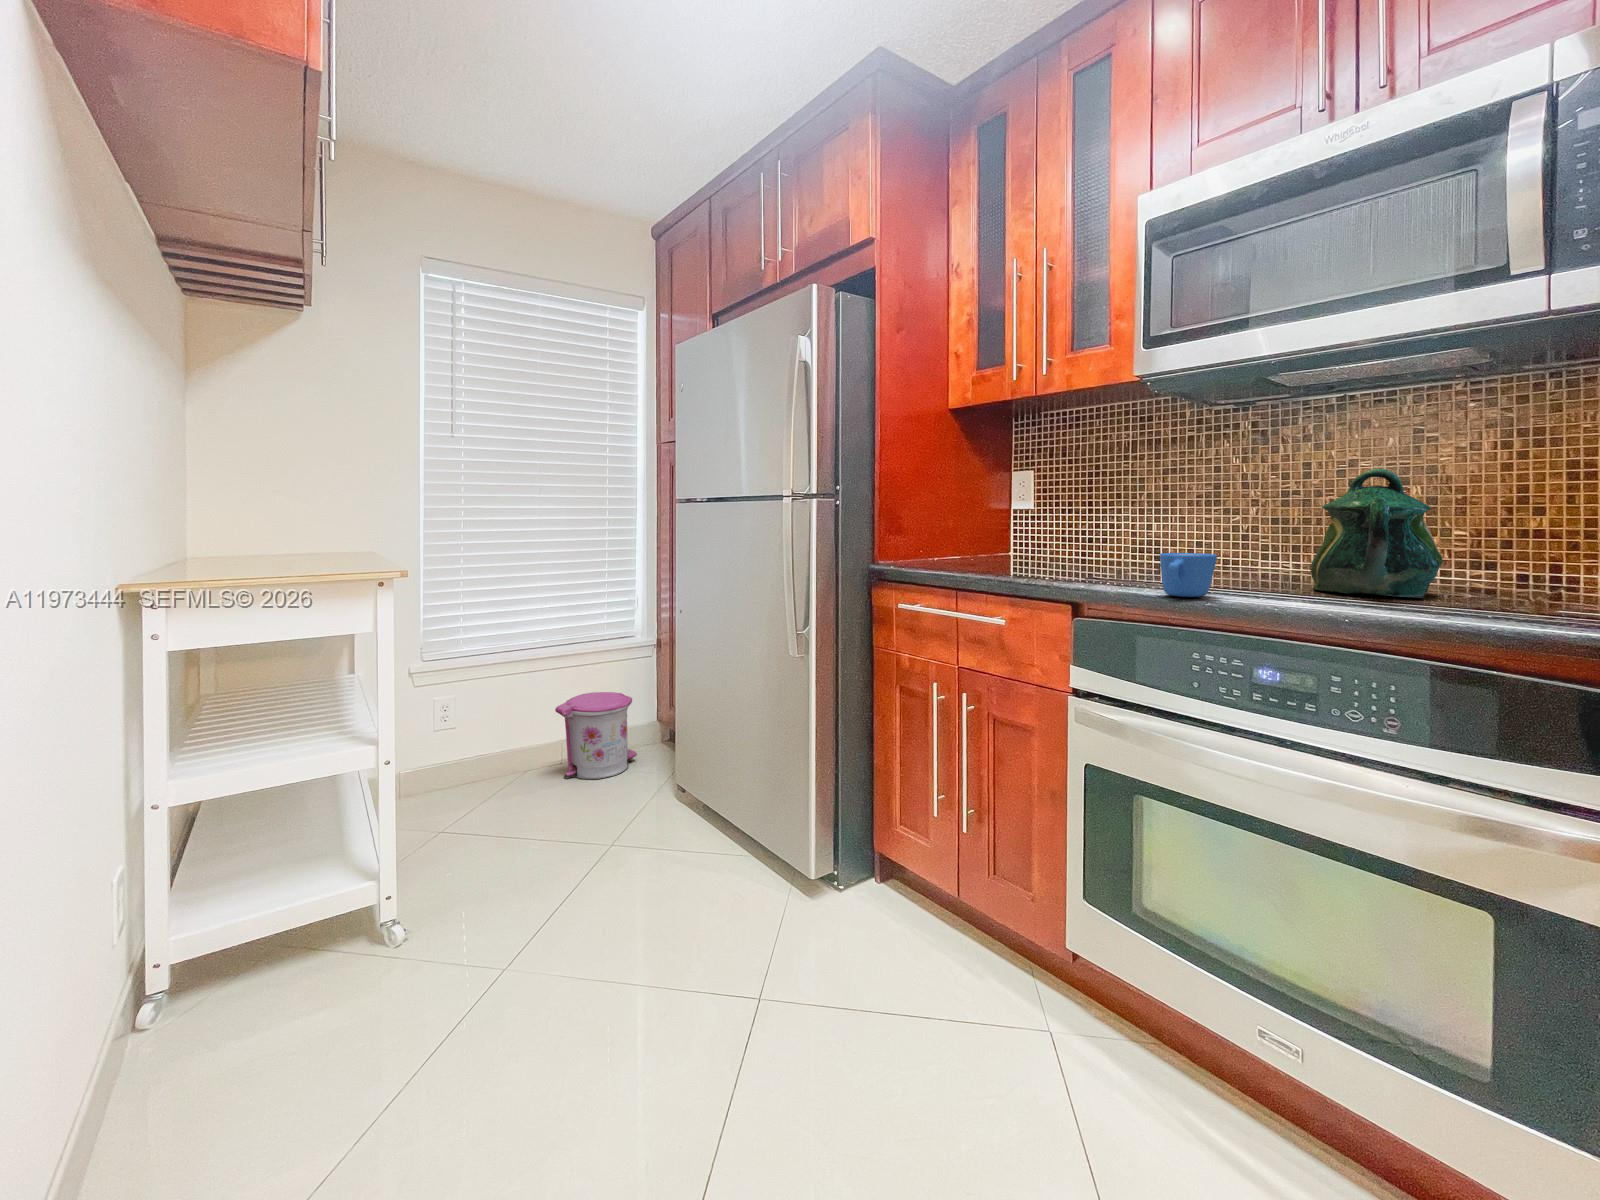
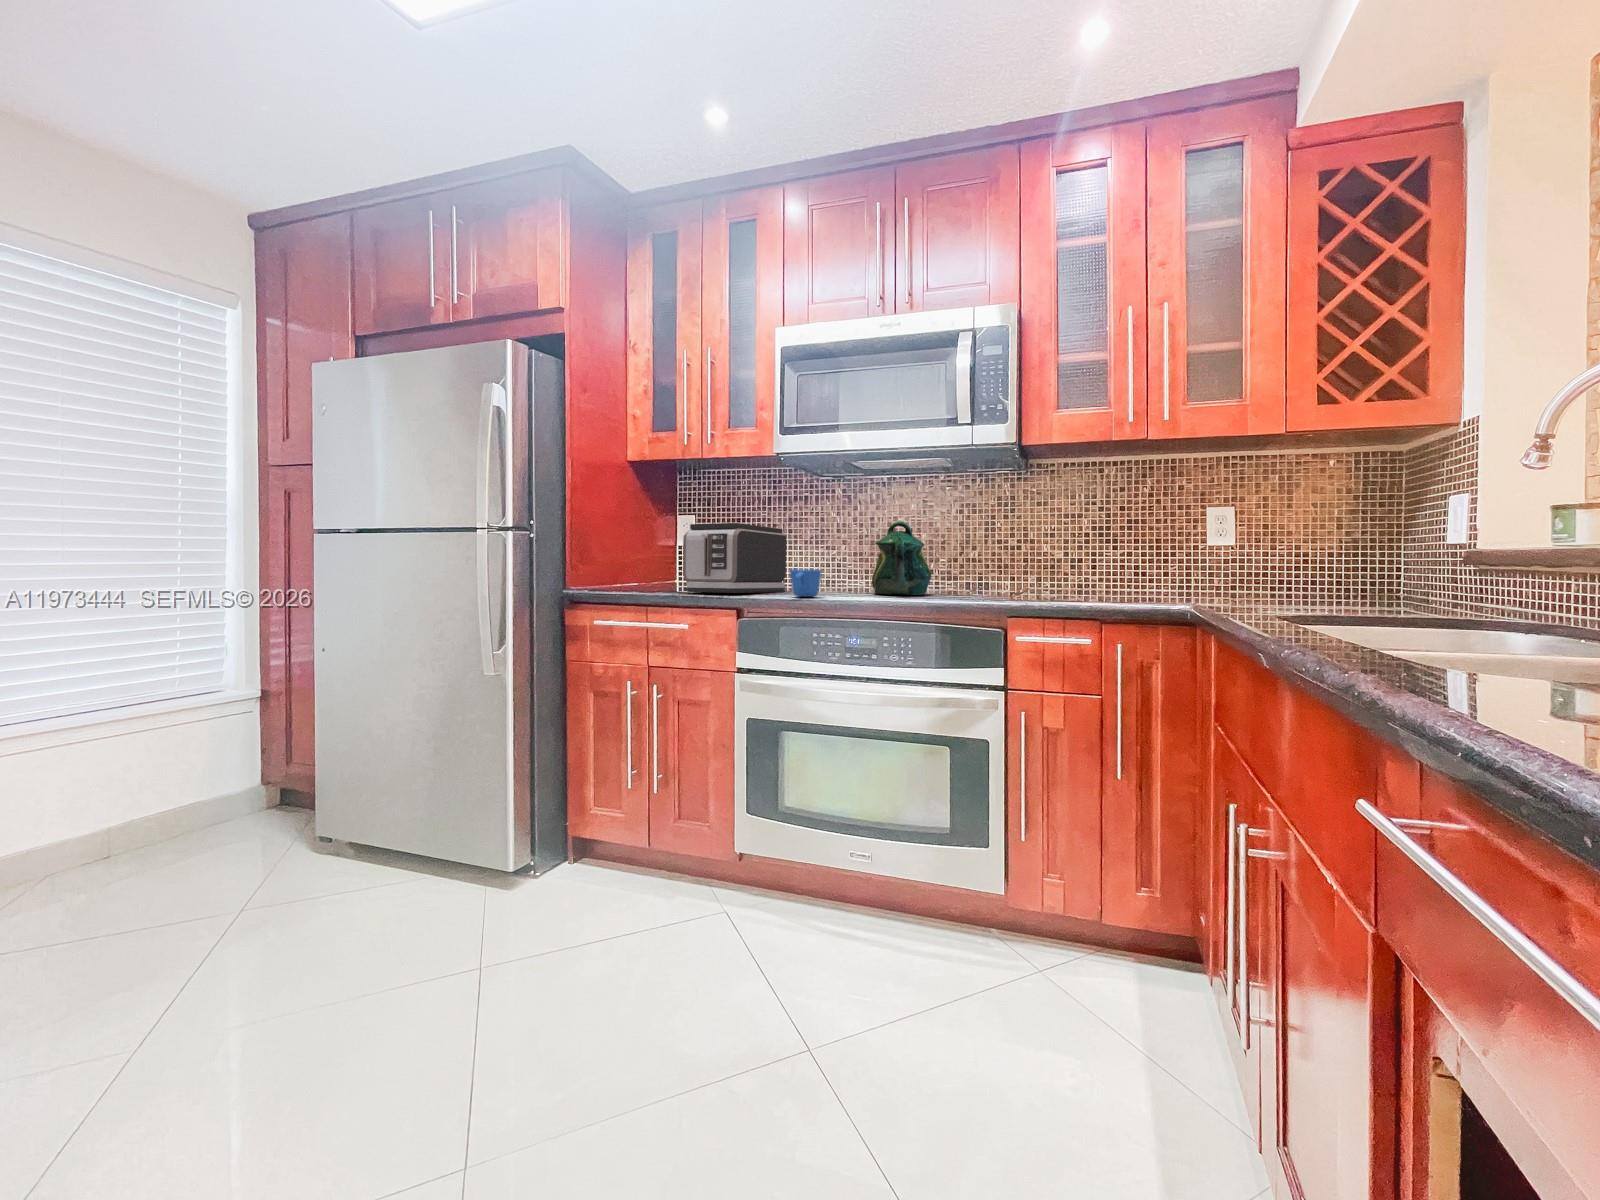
toaster: none [1000,484,1158,584] -> present [683,523,786,593]
trash can: present [555,692,637,779] -> none [157,747,266,854]

